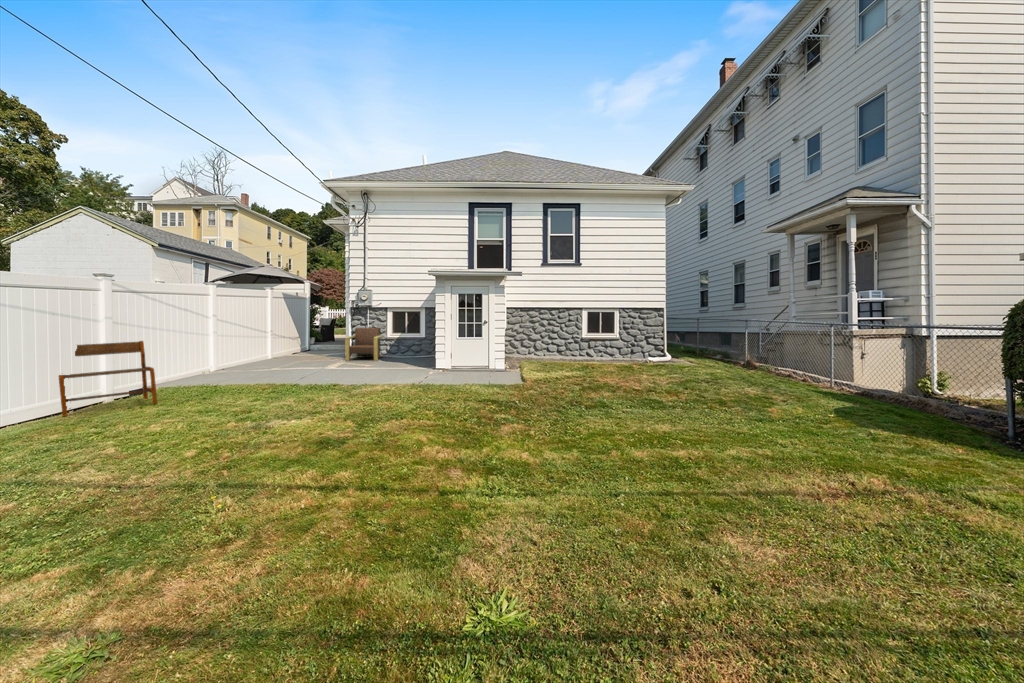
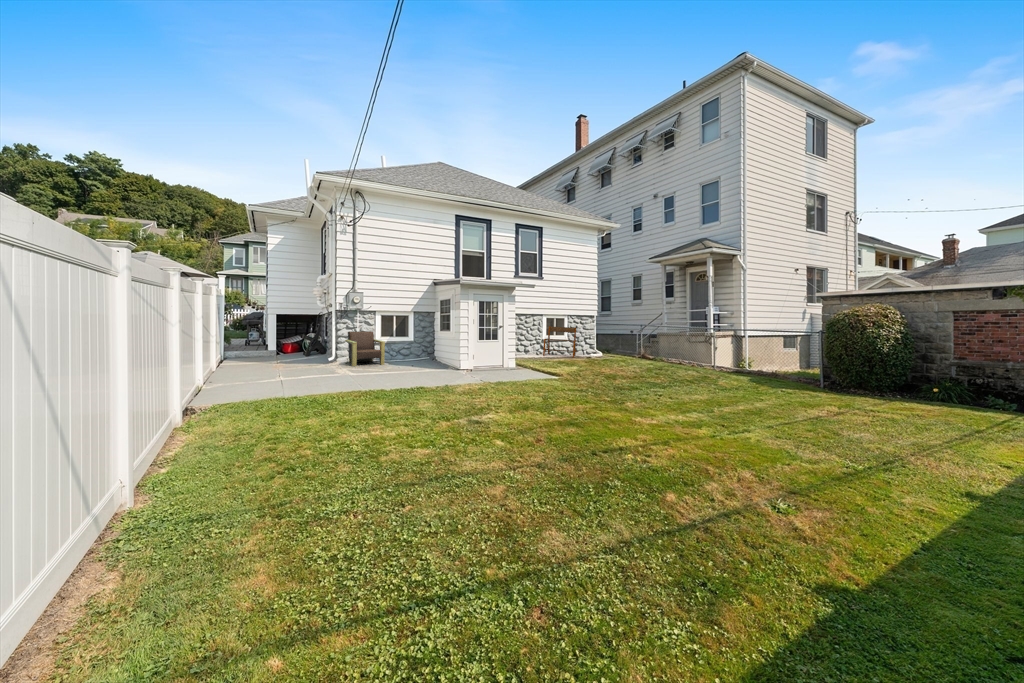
bench: present [59,341,157,416] -> present [543,326,577,358]

